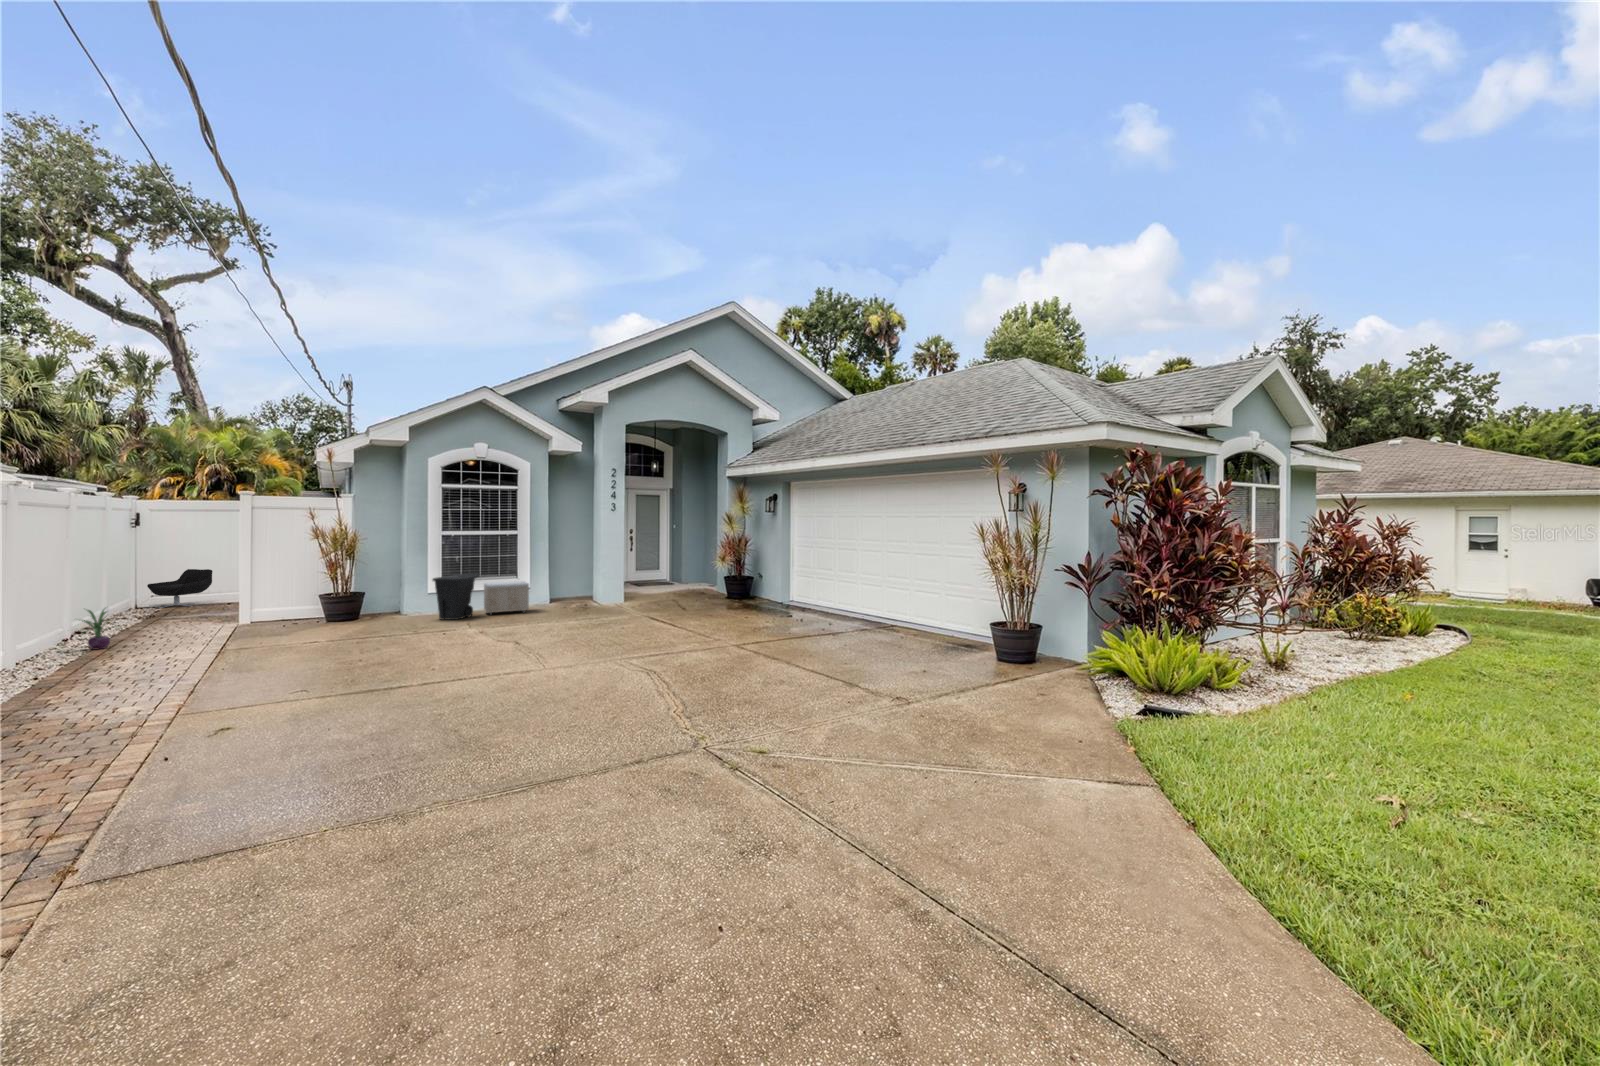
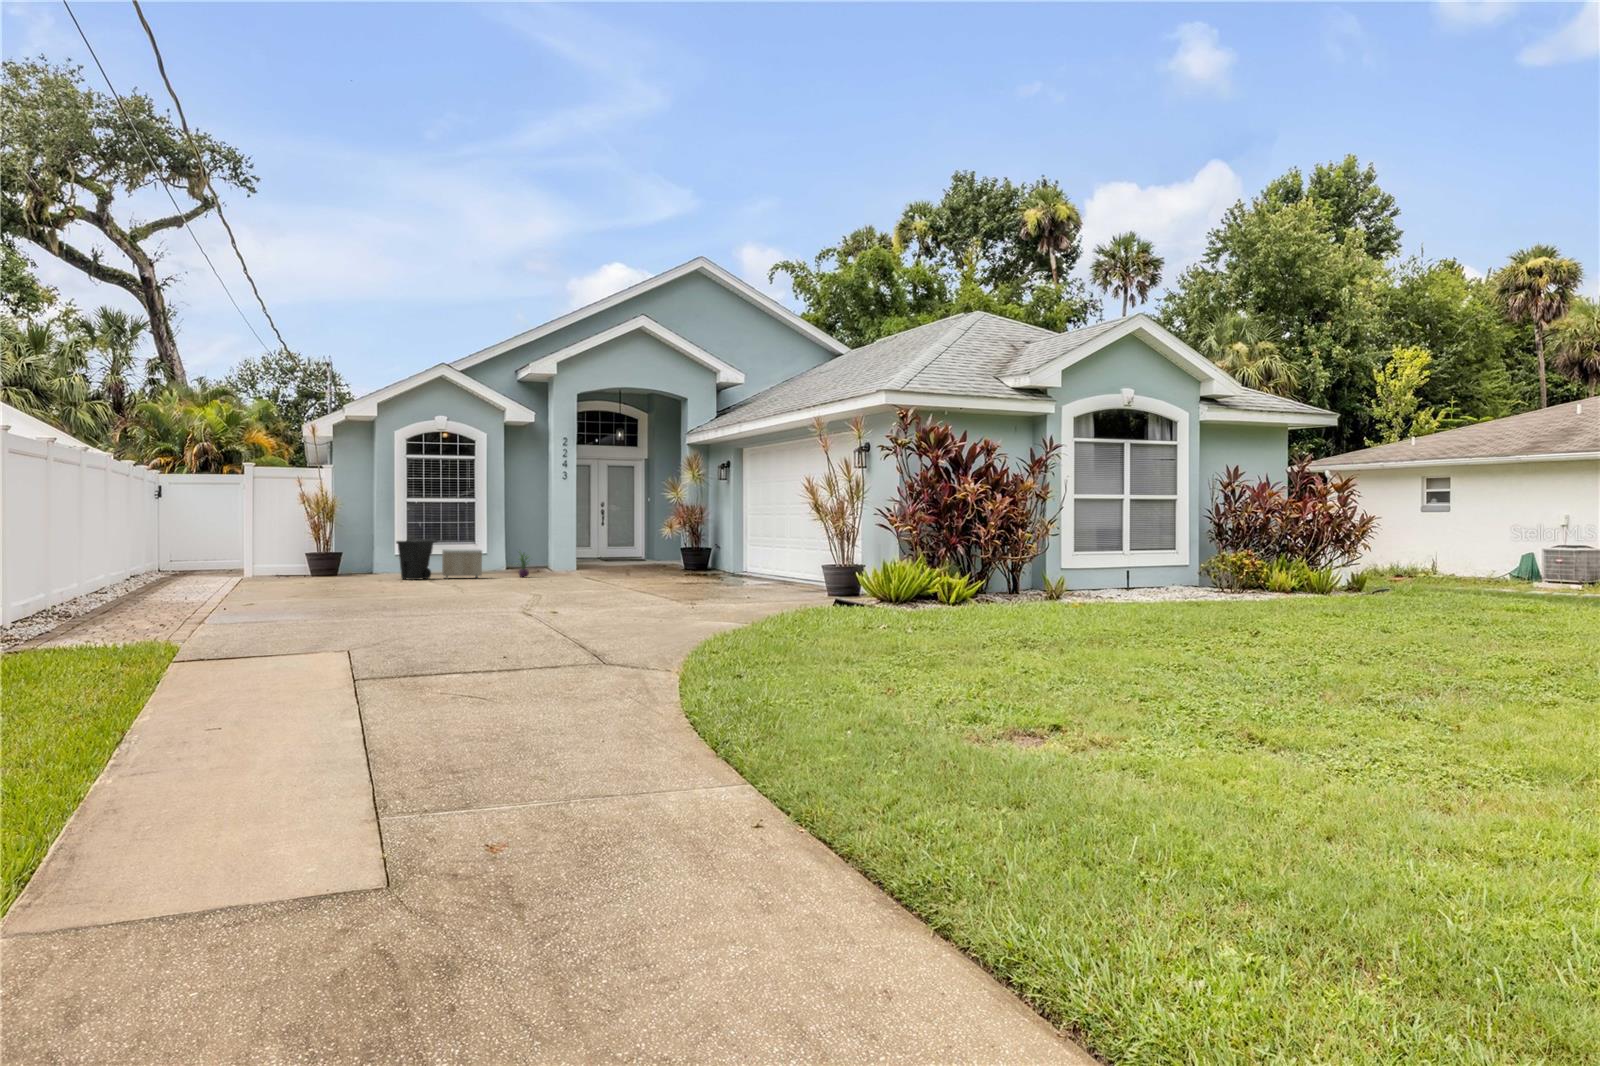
lounge chair: present [147,569,213,608] -> none [163,537,213,570]
decorative plant: present [82,609,110,650] -> present [519,552,529,577]

